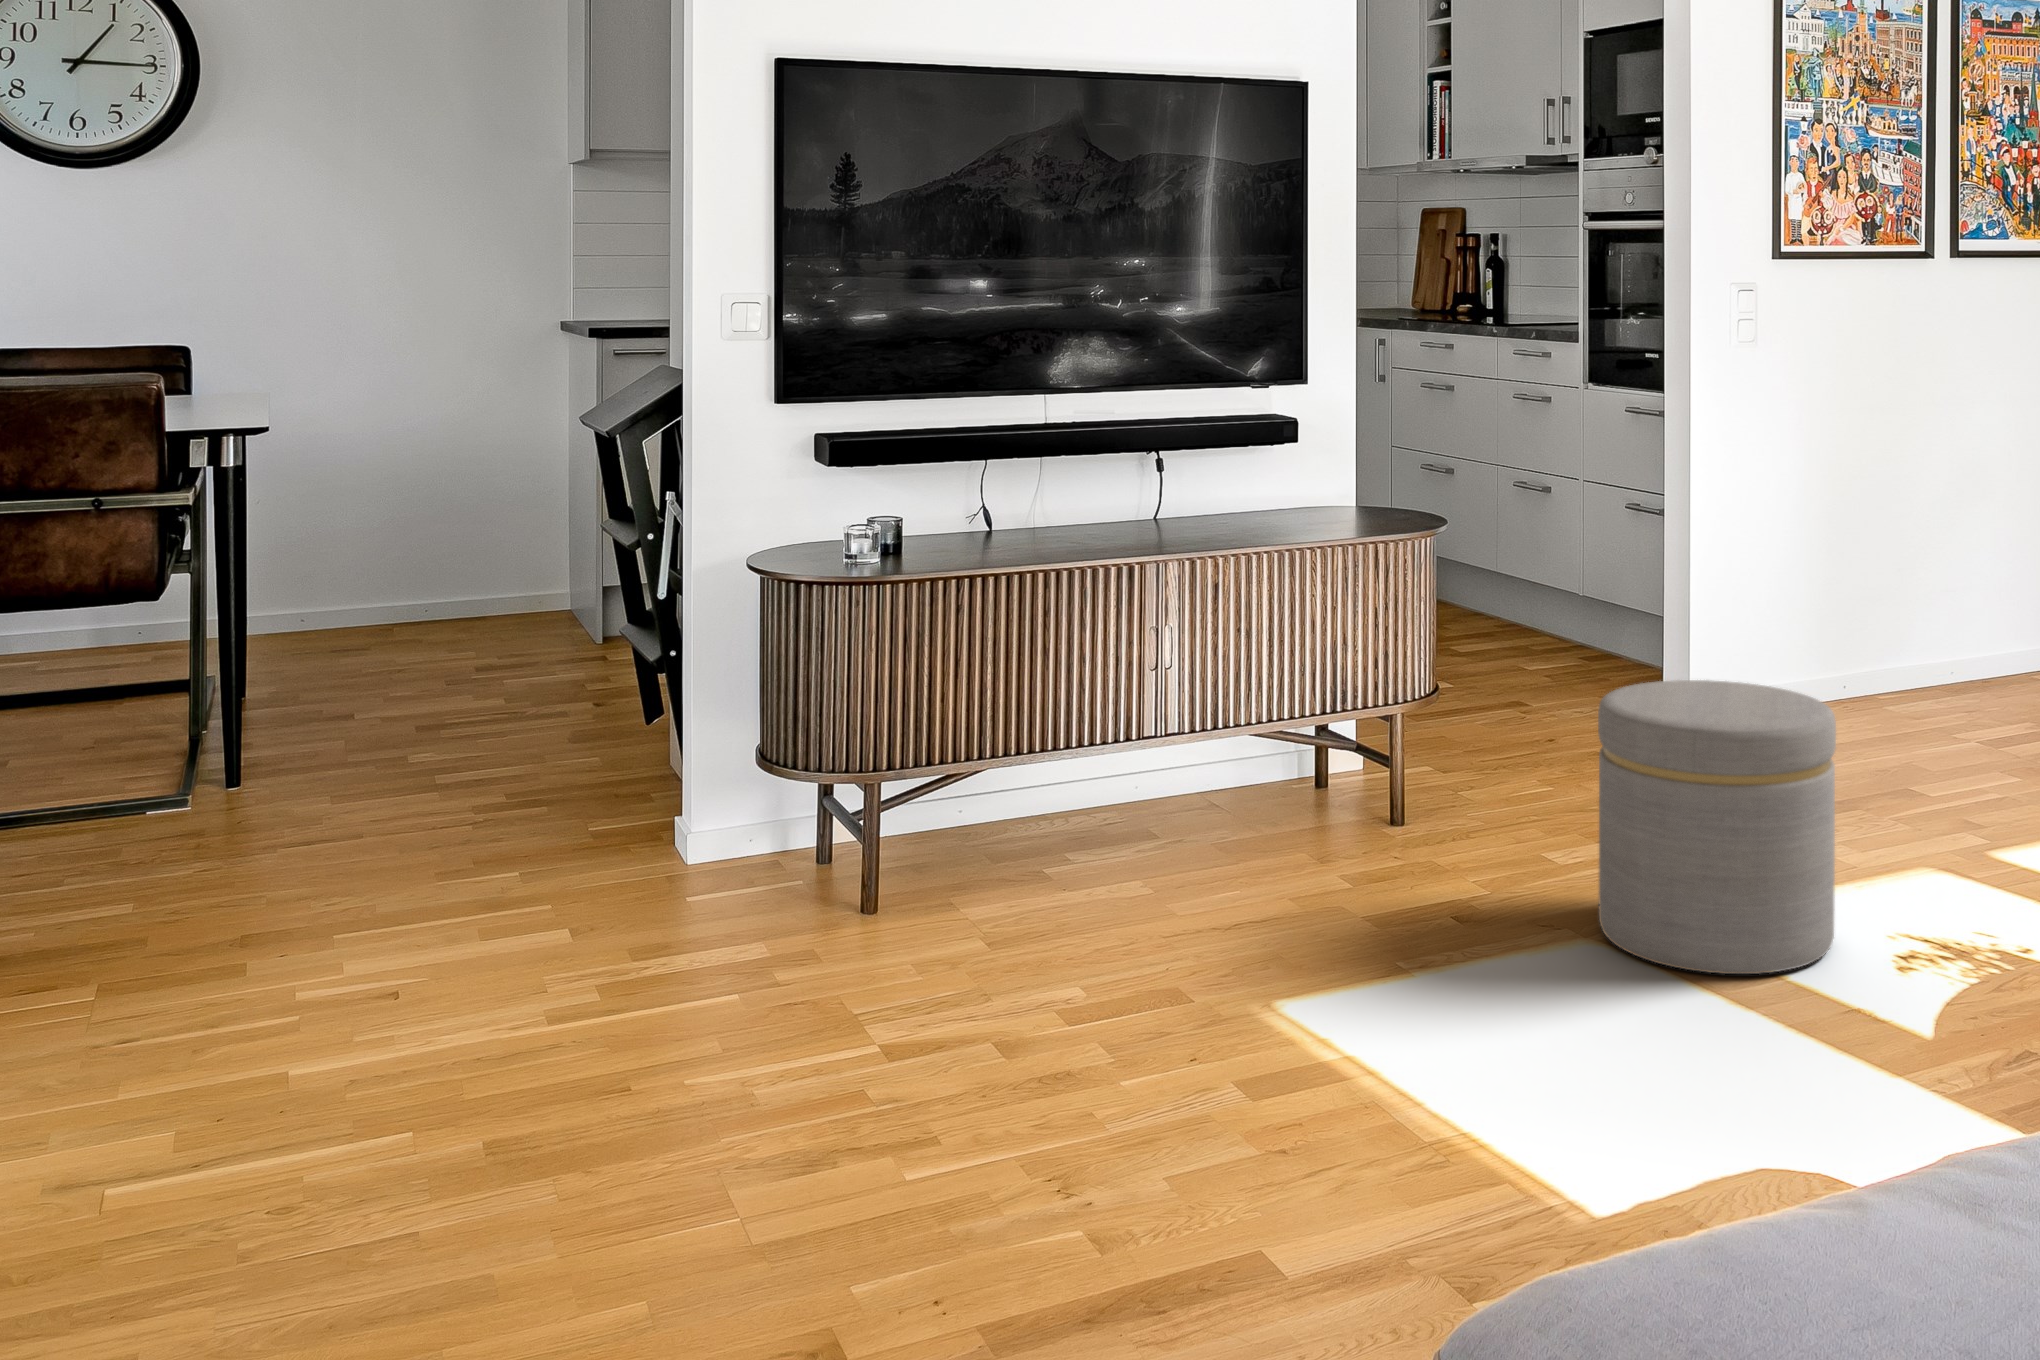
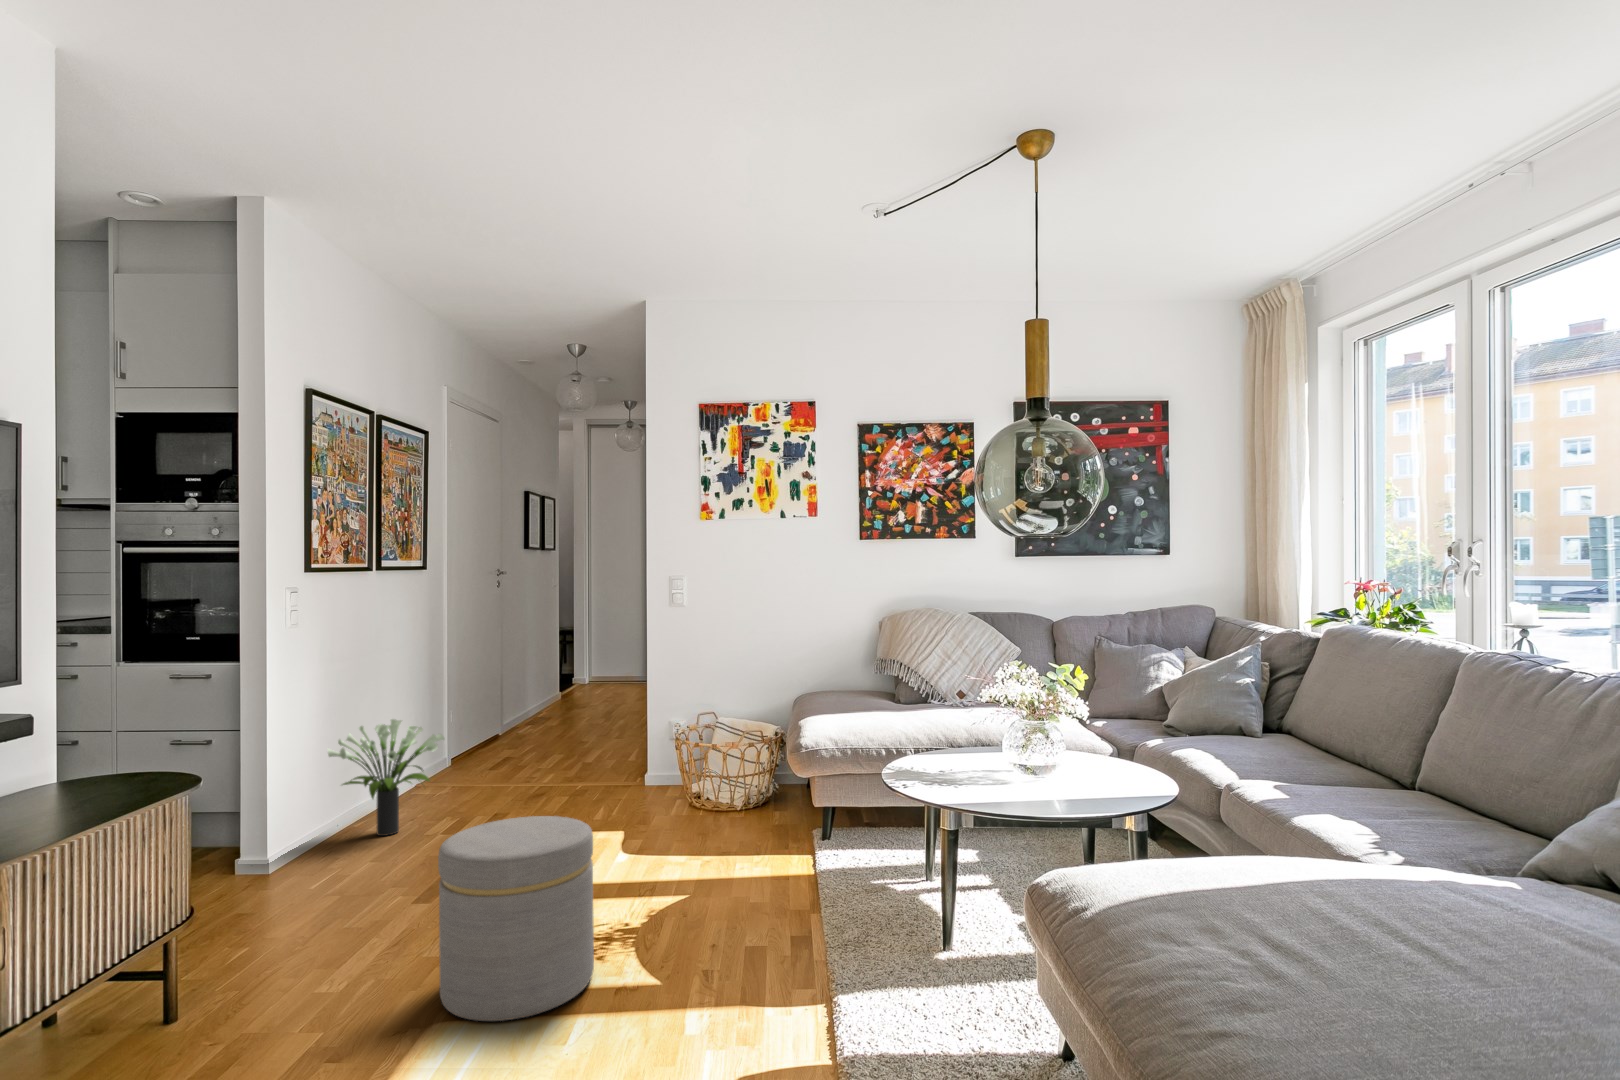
potted plant: none [1805,524,1996,725] -> present [328,719,444,836]

